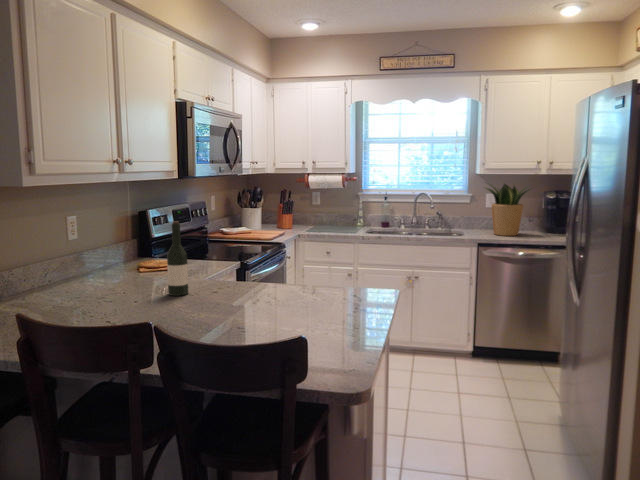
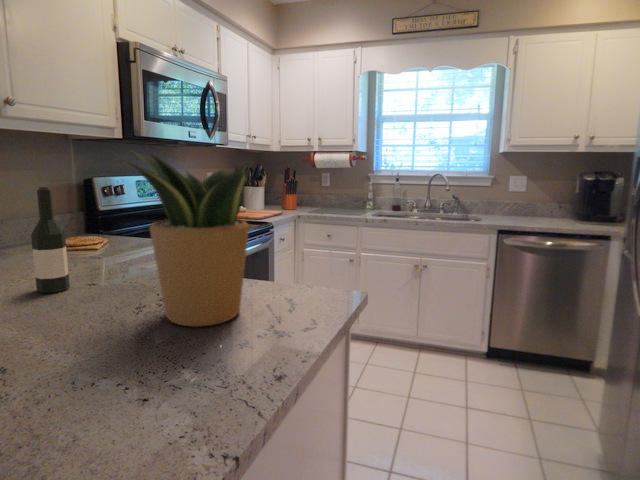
potted plant: present [486,184,528,236] -> present [126,153,250,327]

